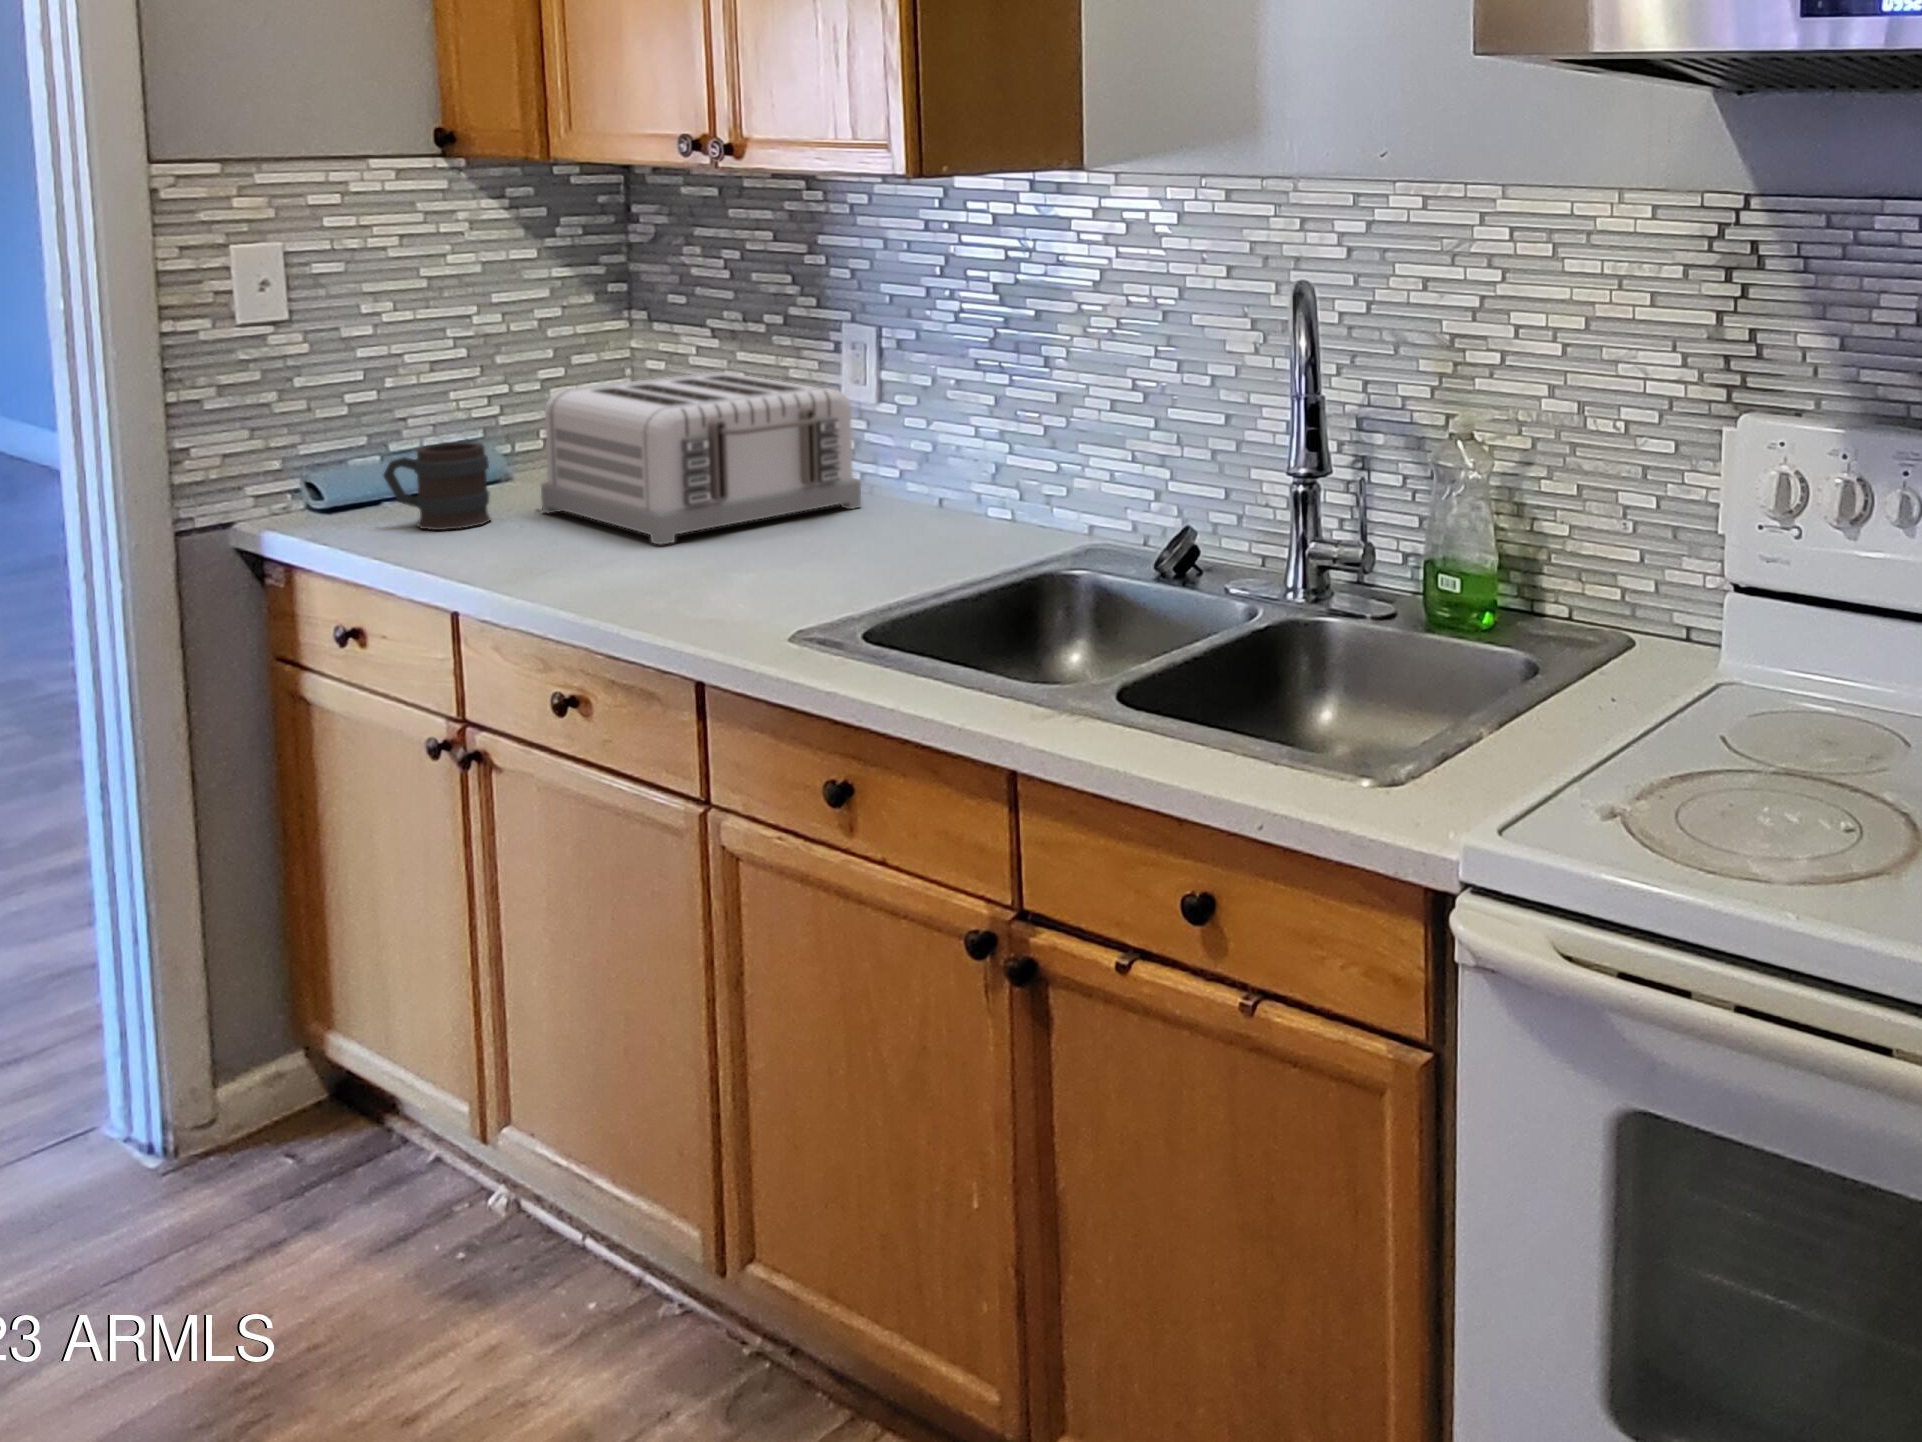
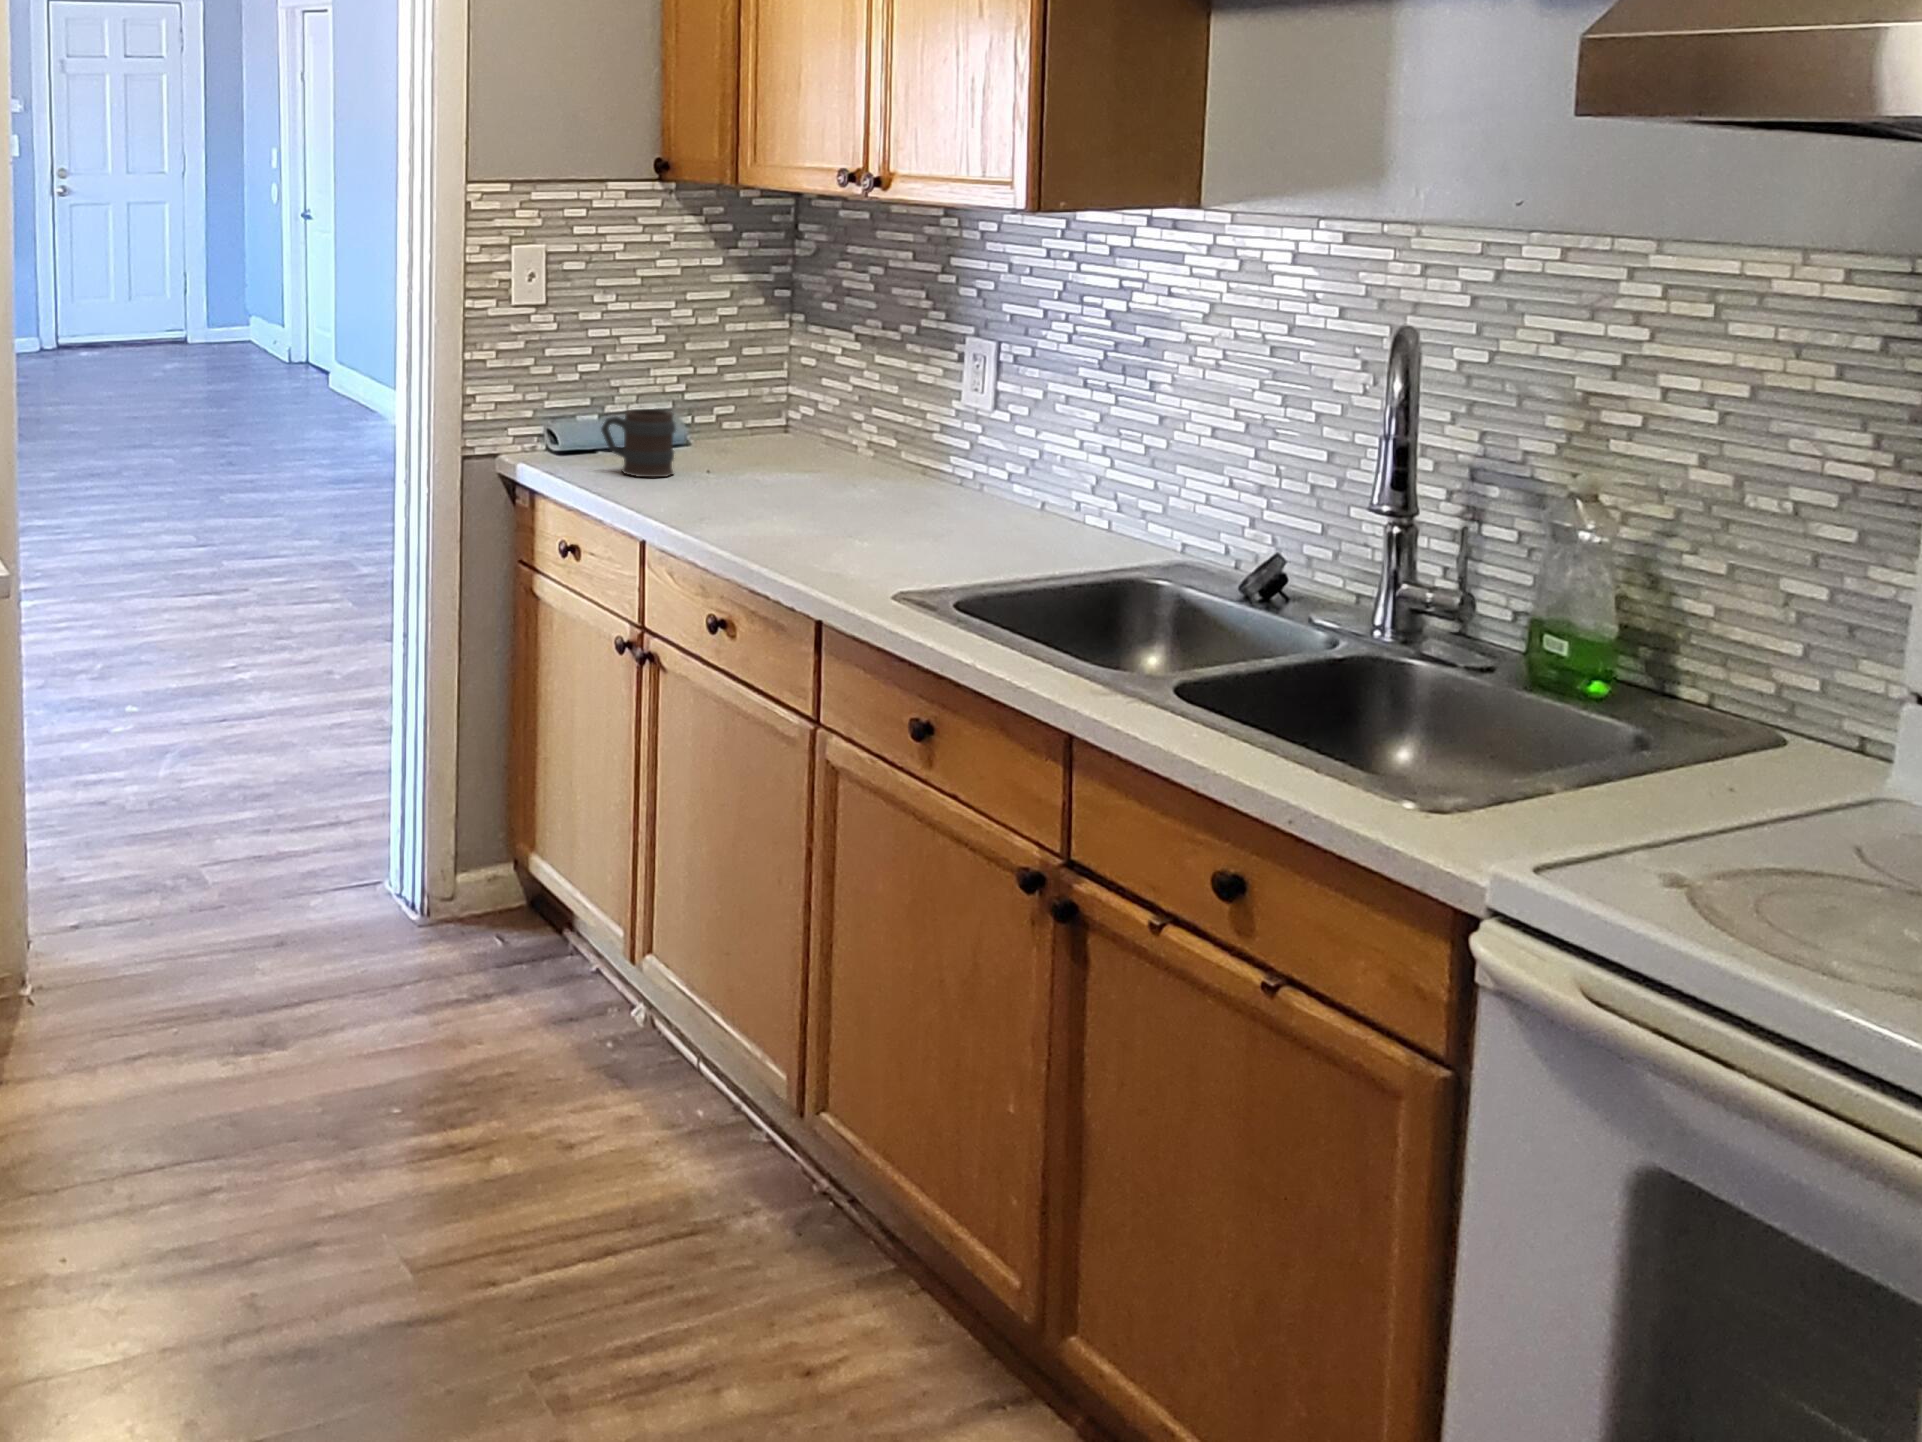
toaster: present [541,371,861,544] -> none [712,371,972,509]

